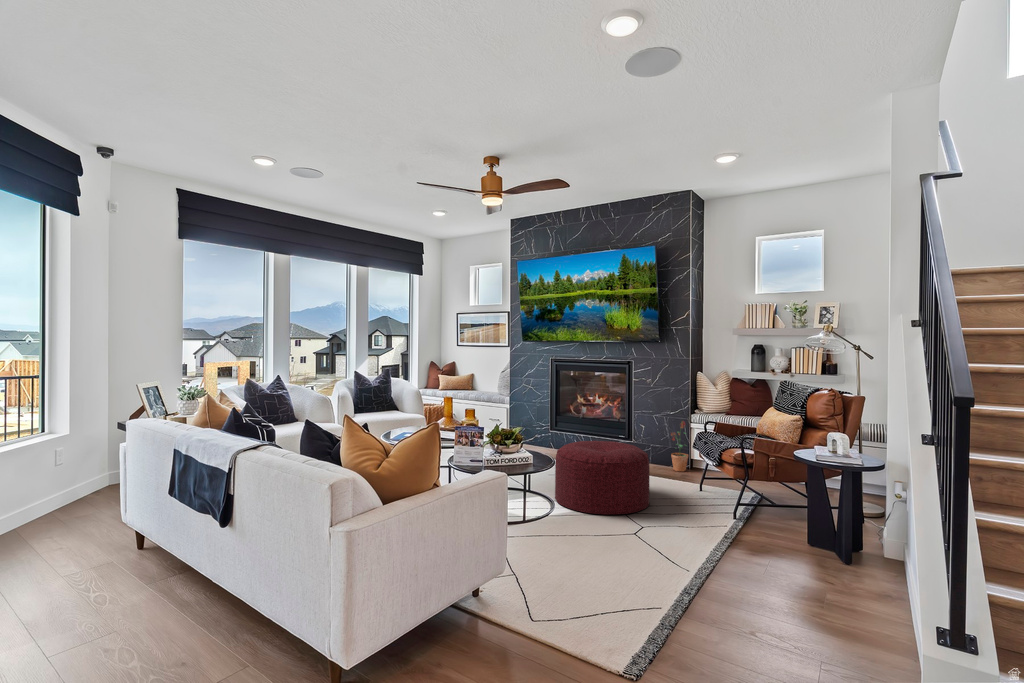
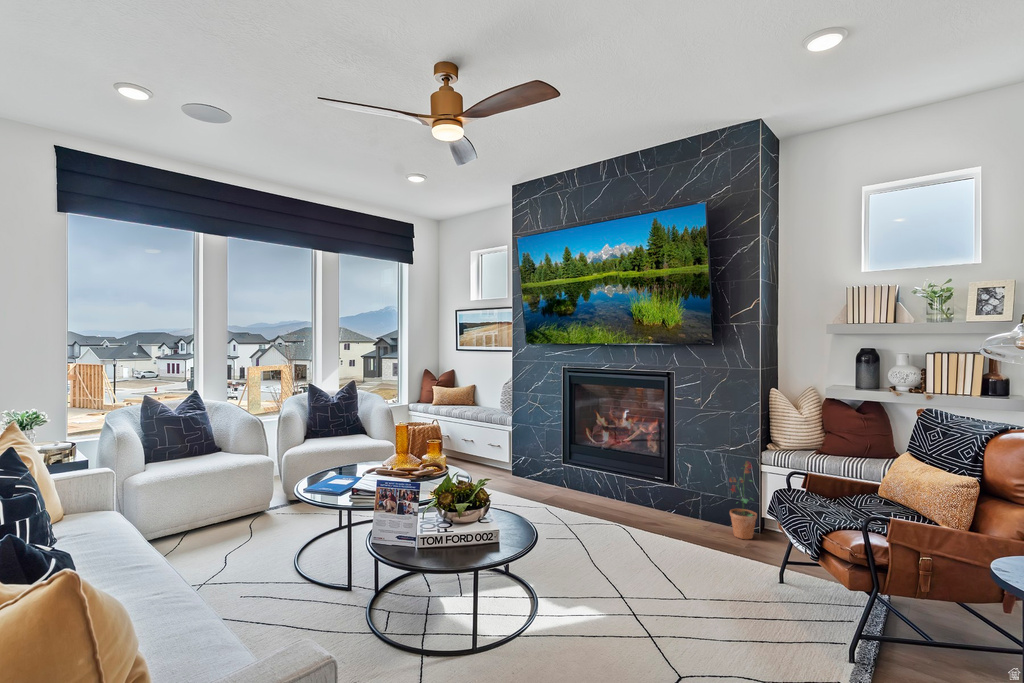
ottoman: present [555,441,649,515] -> none [536,498,692,644]

